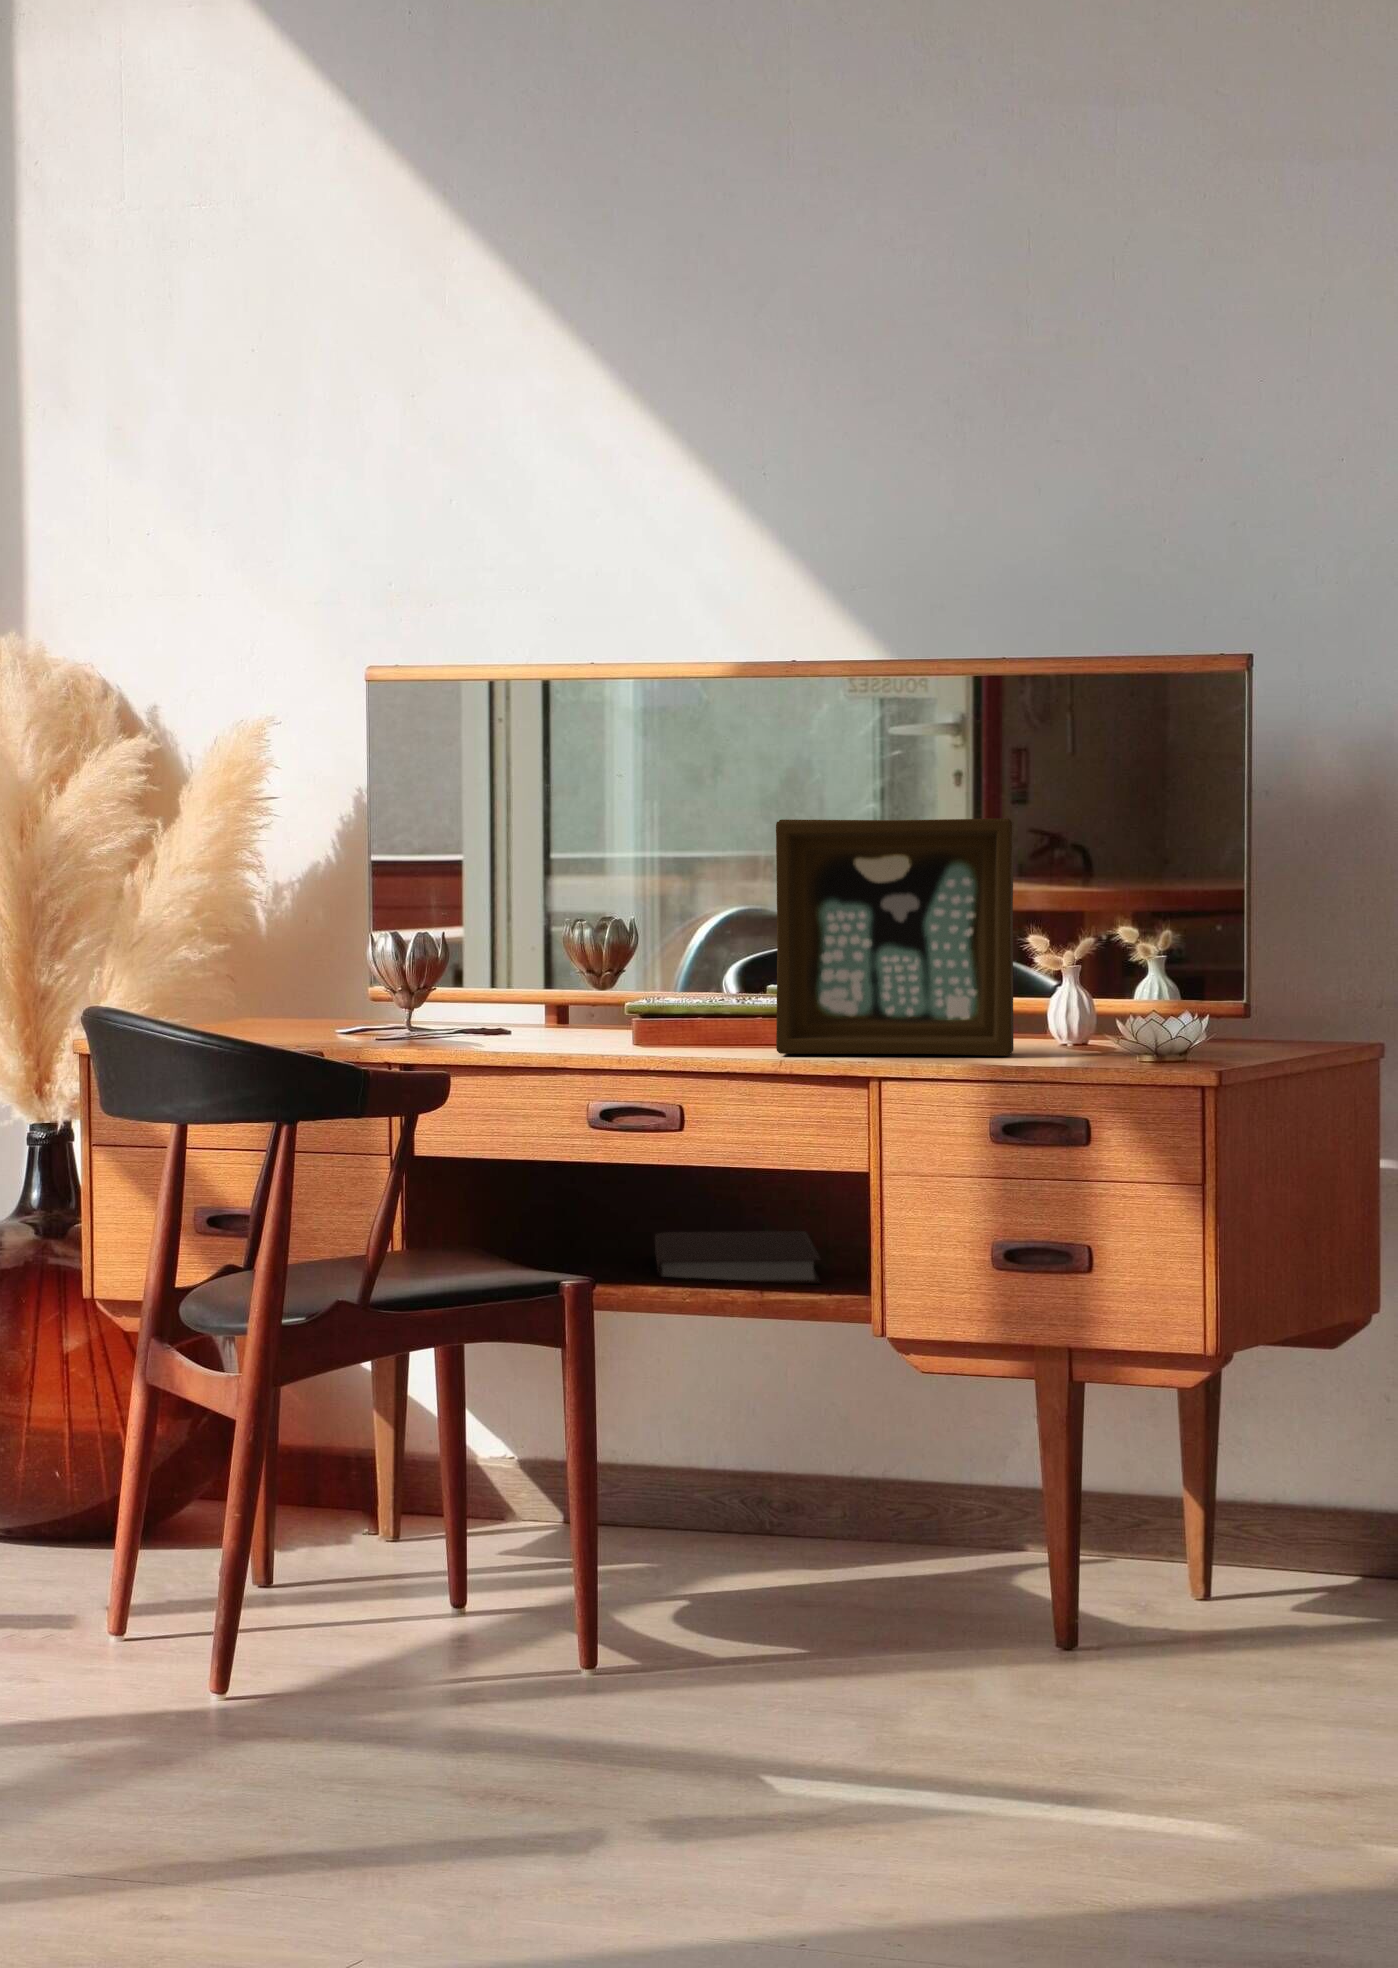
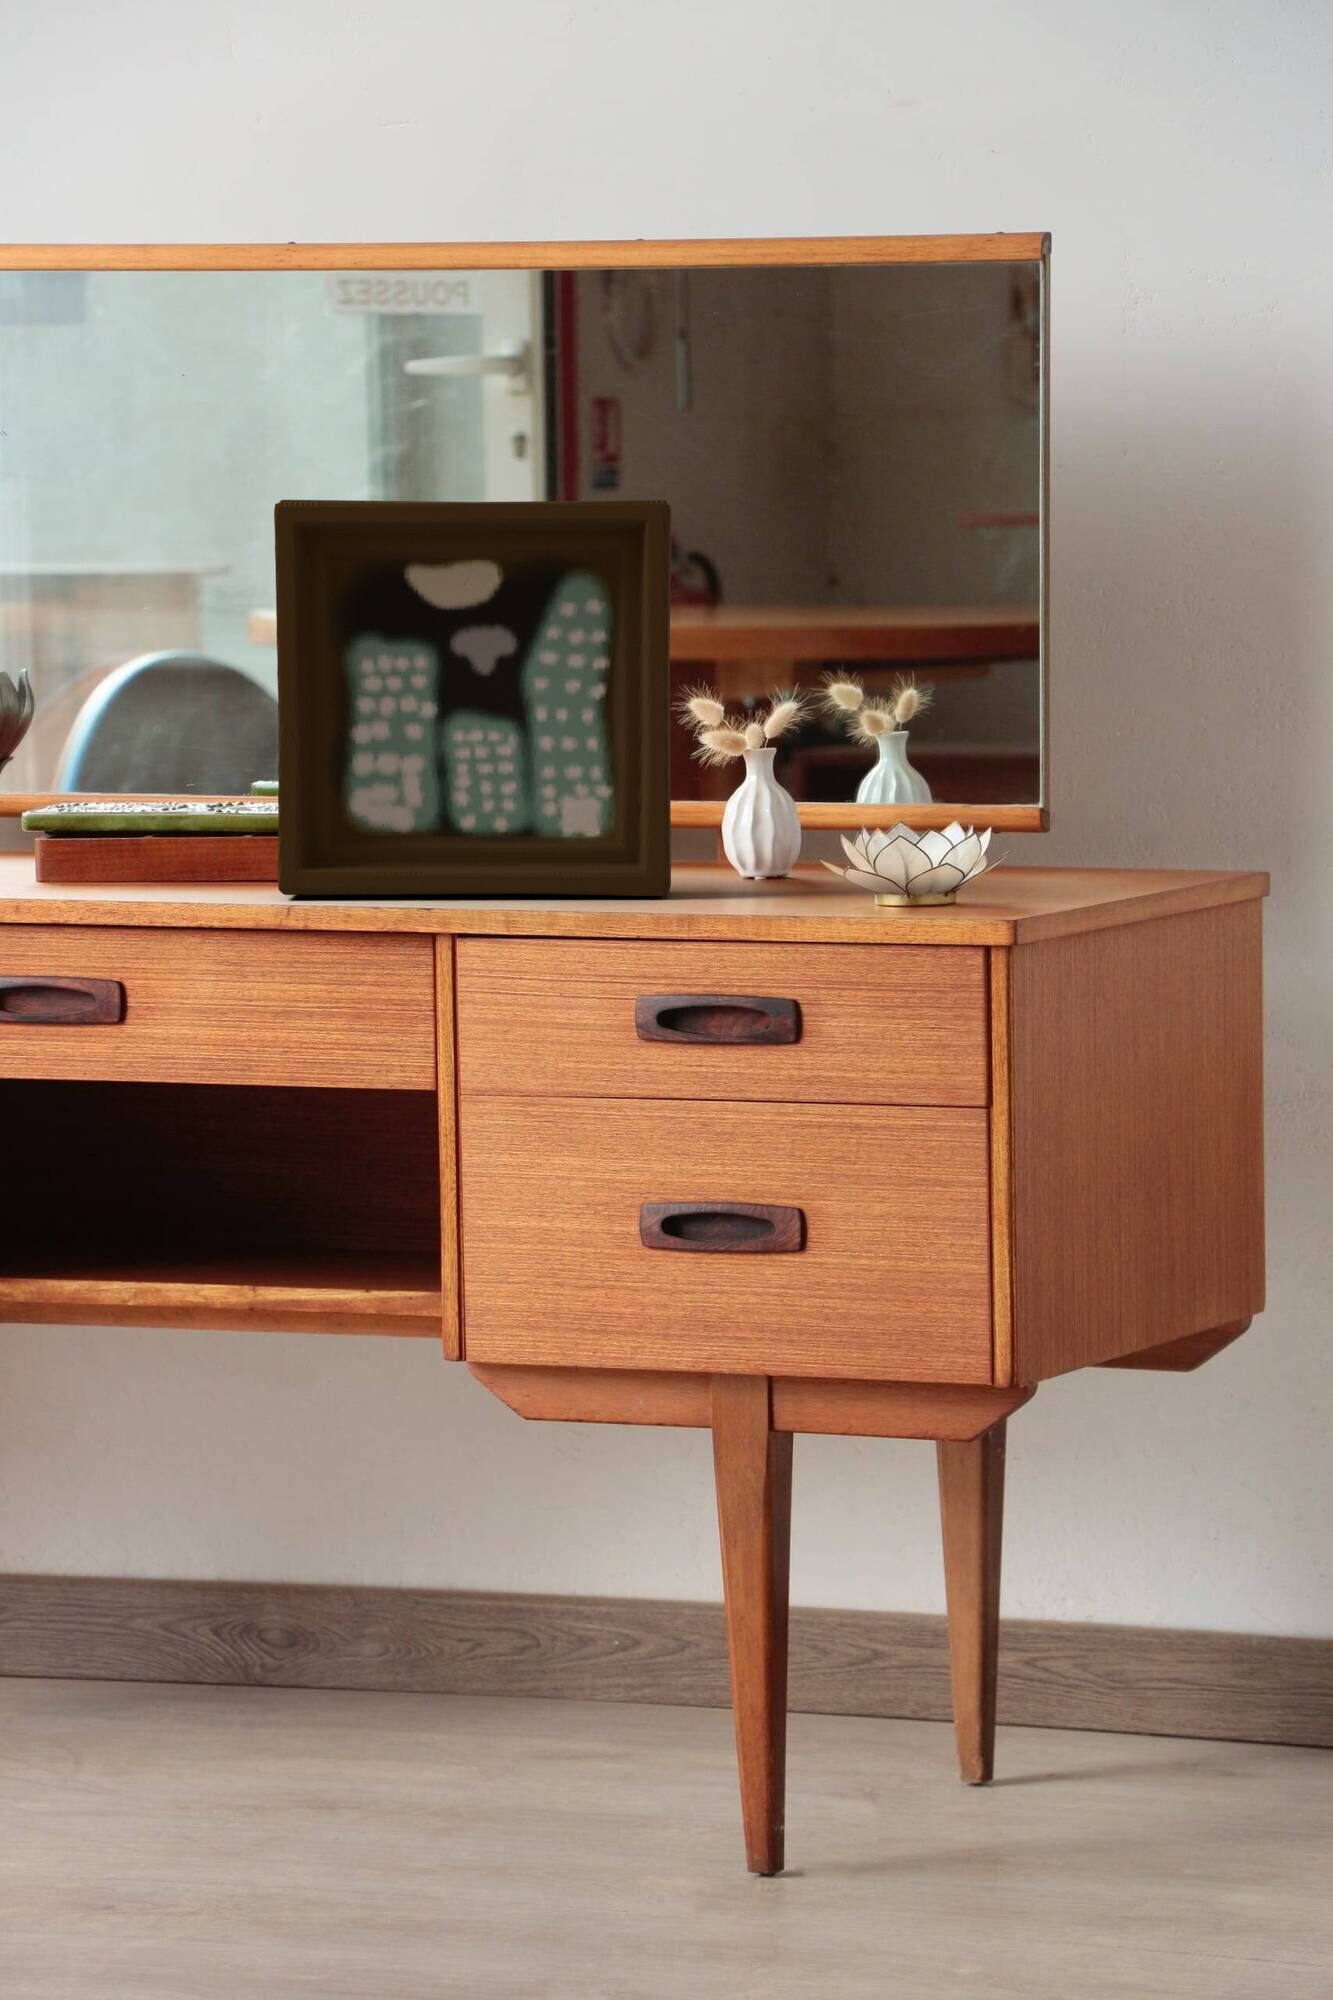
notebook: present [655,1231,821,1284] -> none [79,1184,357,1283]

